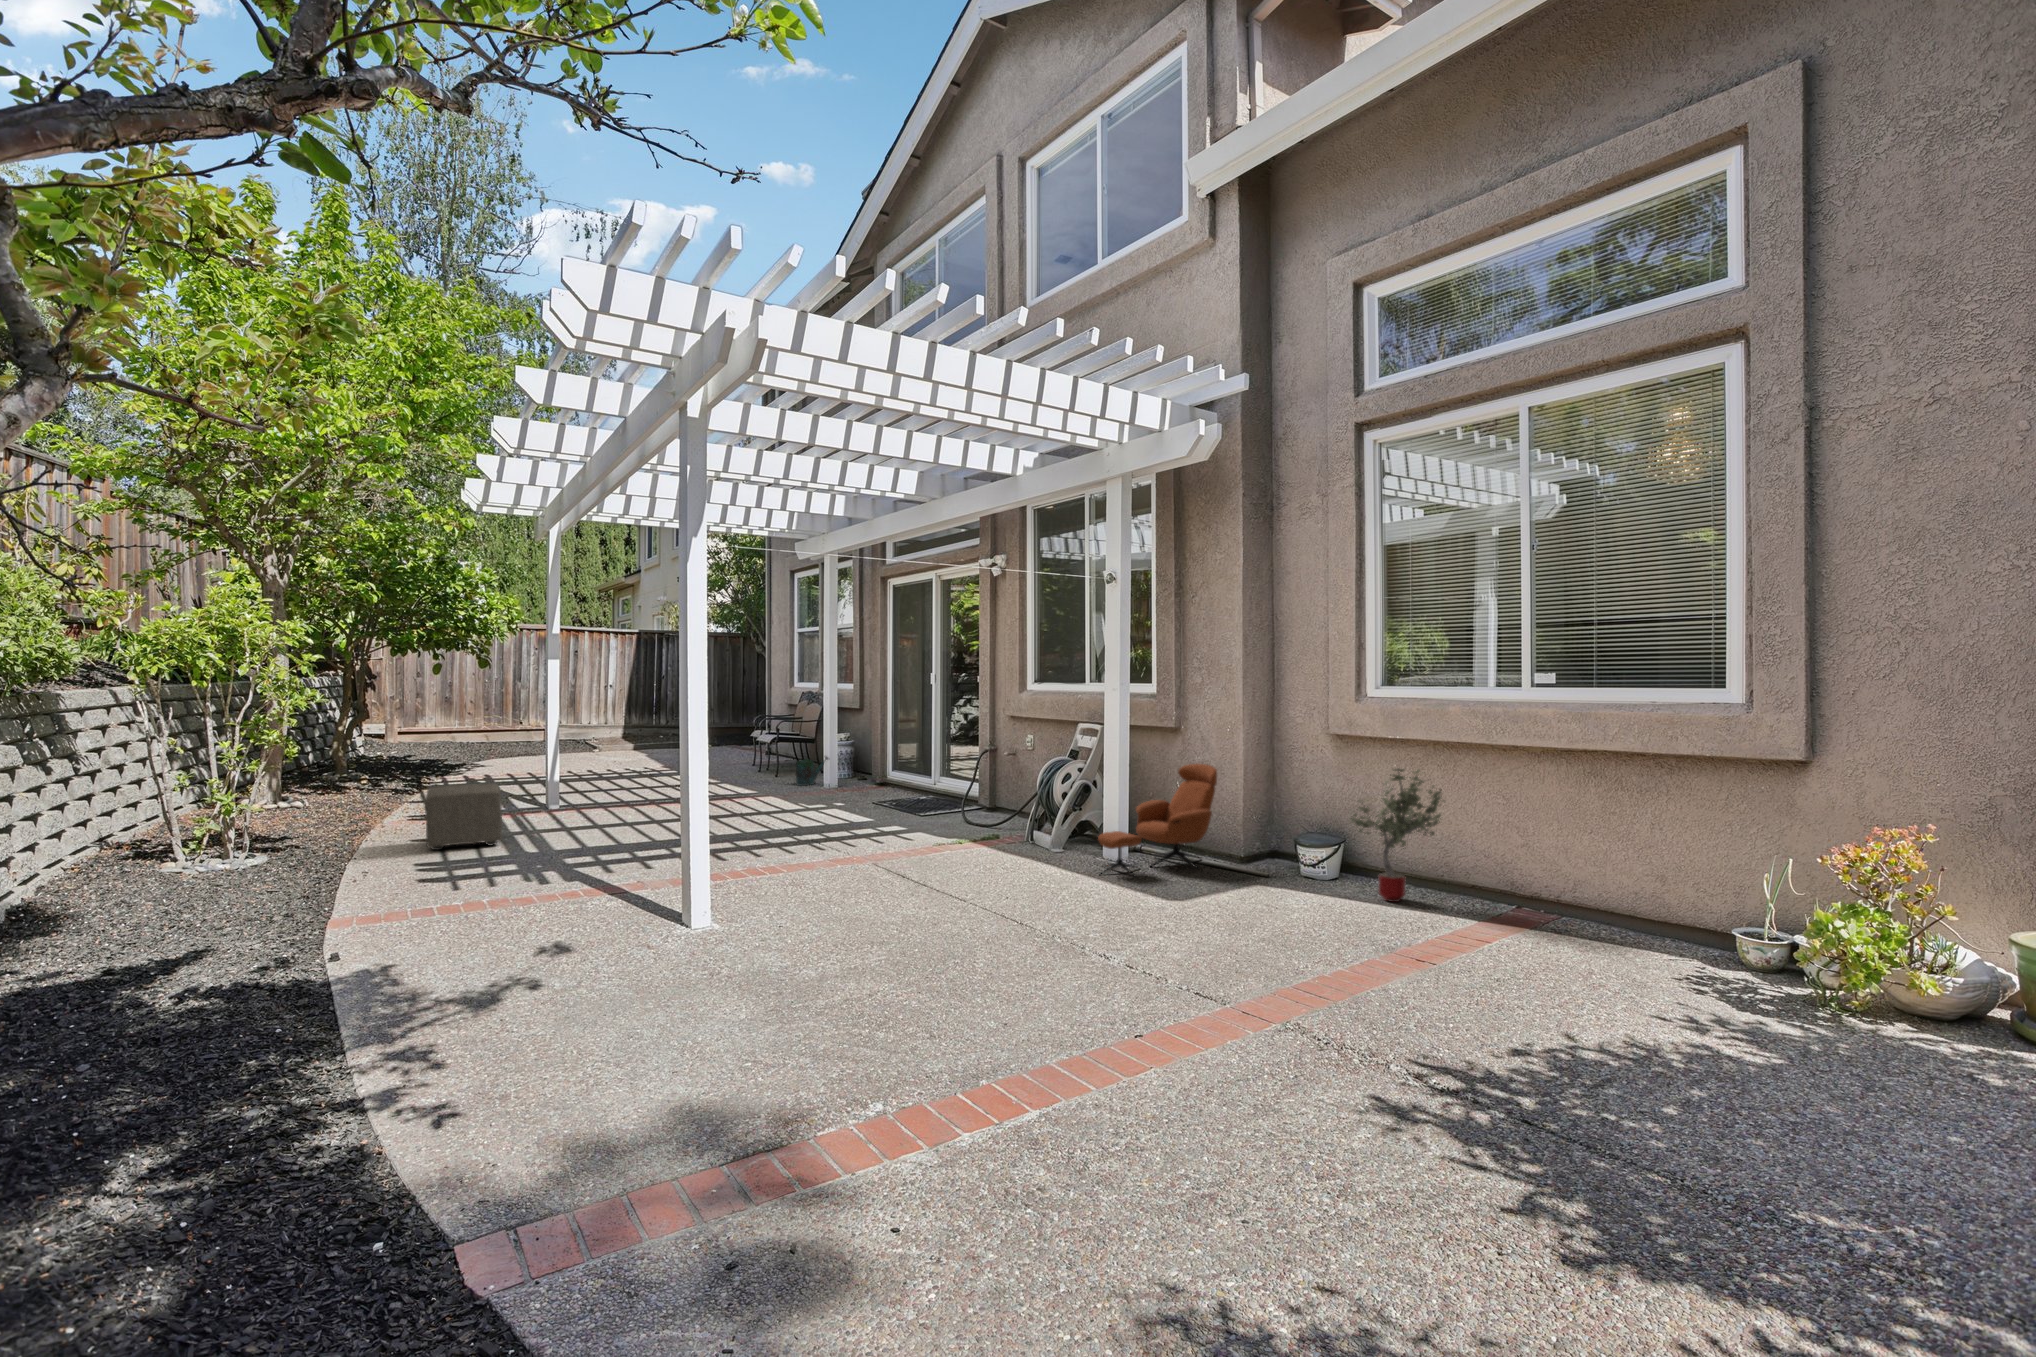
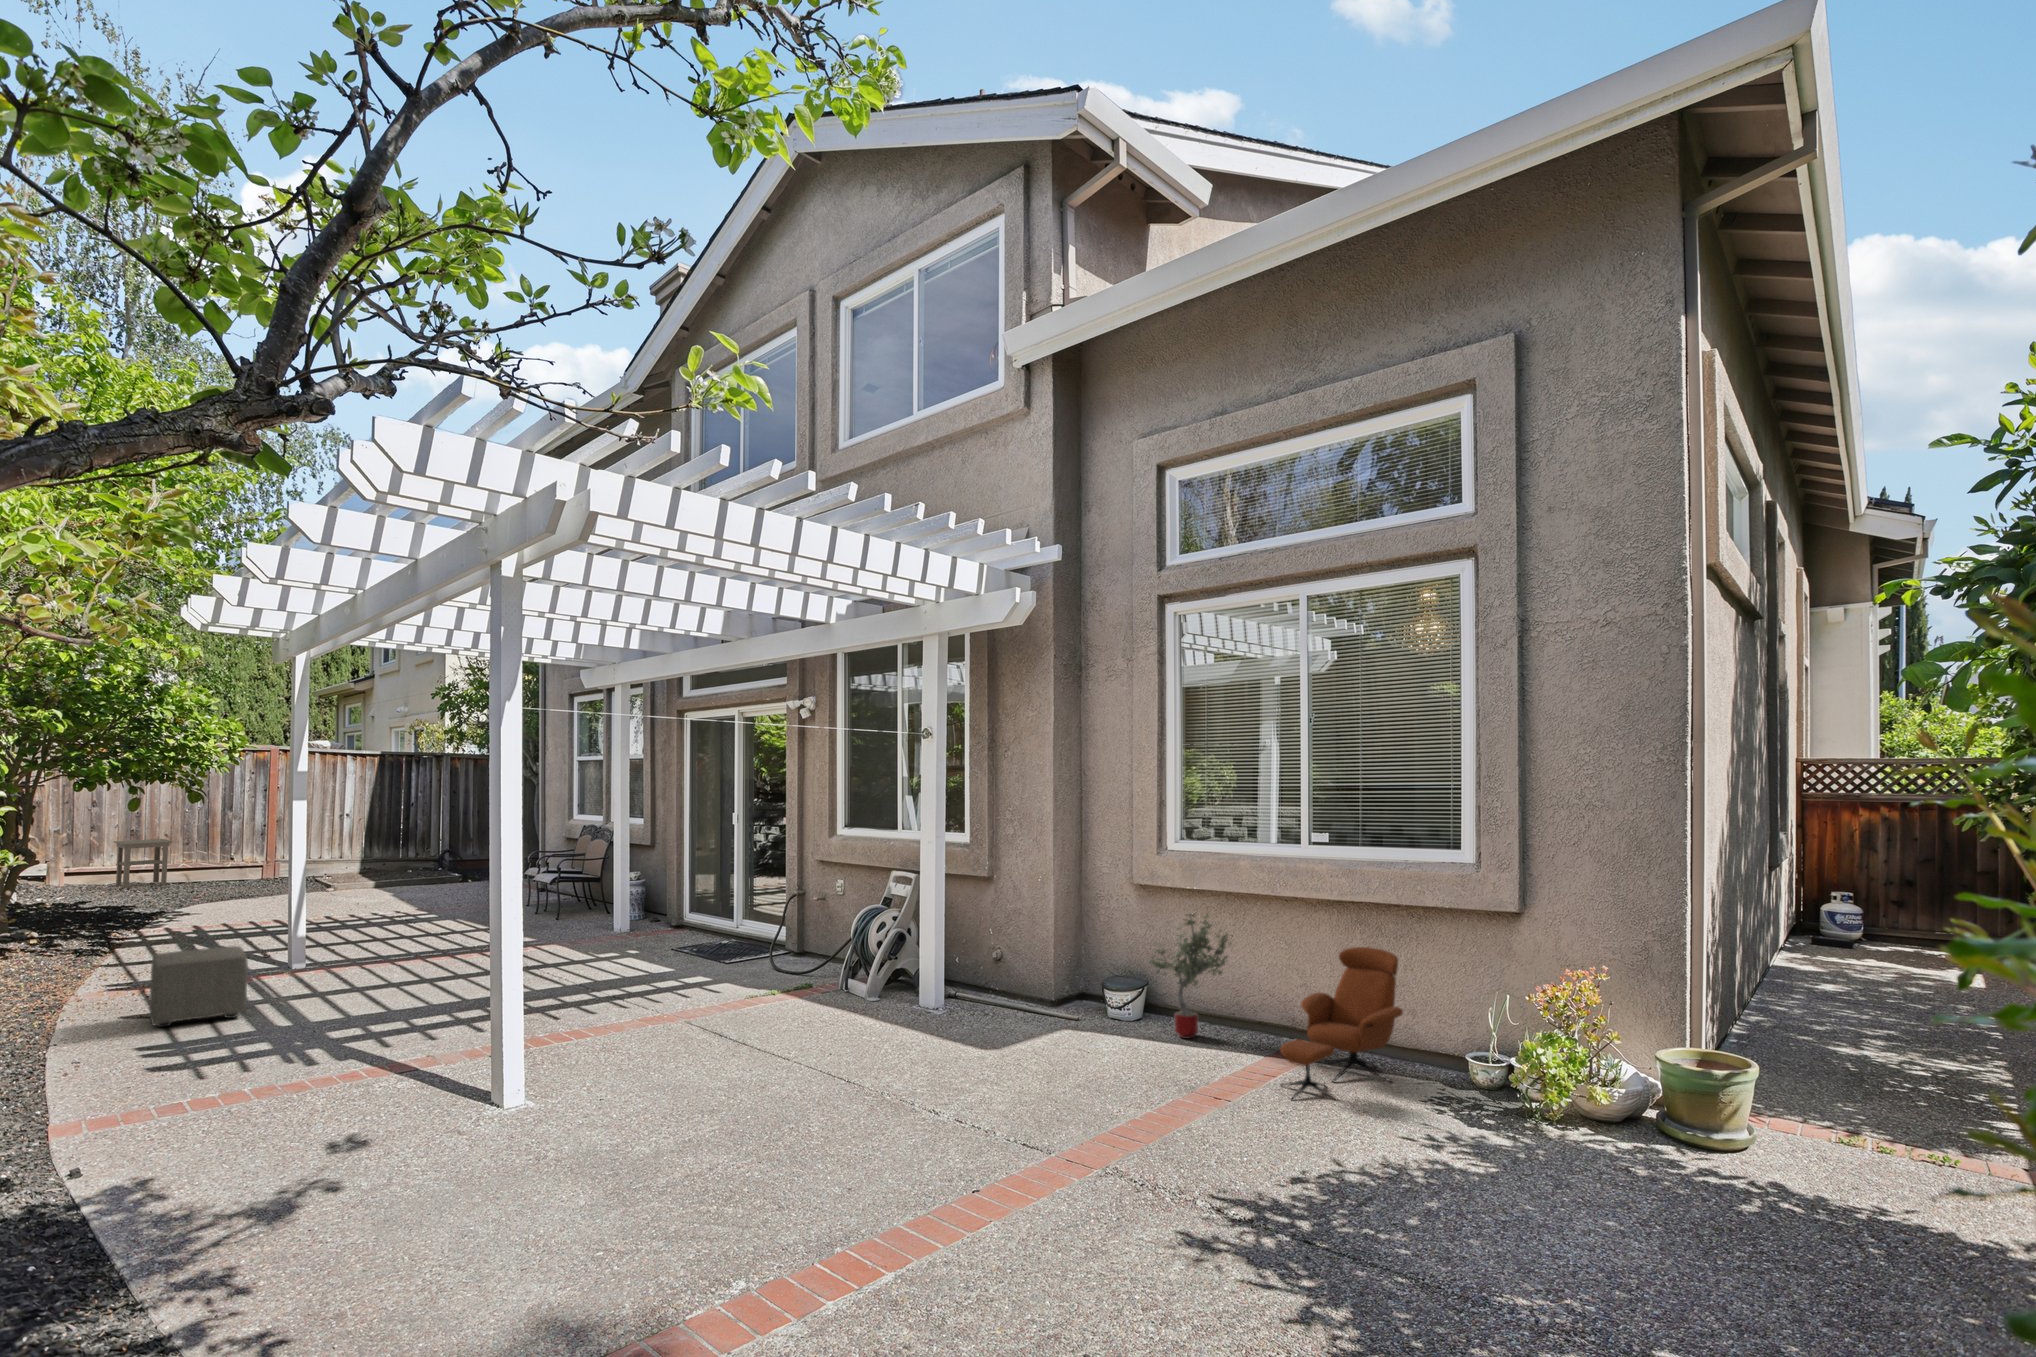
side table: none [430,704,474,745] -> present [114,839,173,888]
watering can: present [791,757,828,786] -> none [571,897,617,931]
lounge chair: present [1098,764,1217,874] -> present [1281,947,1403,1100]

